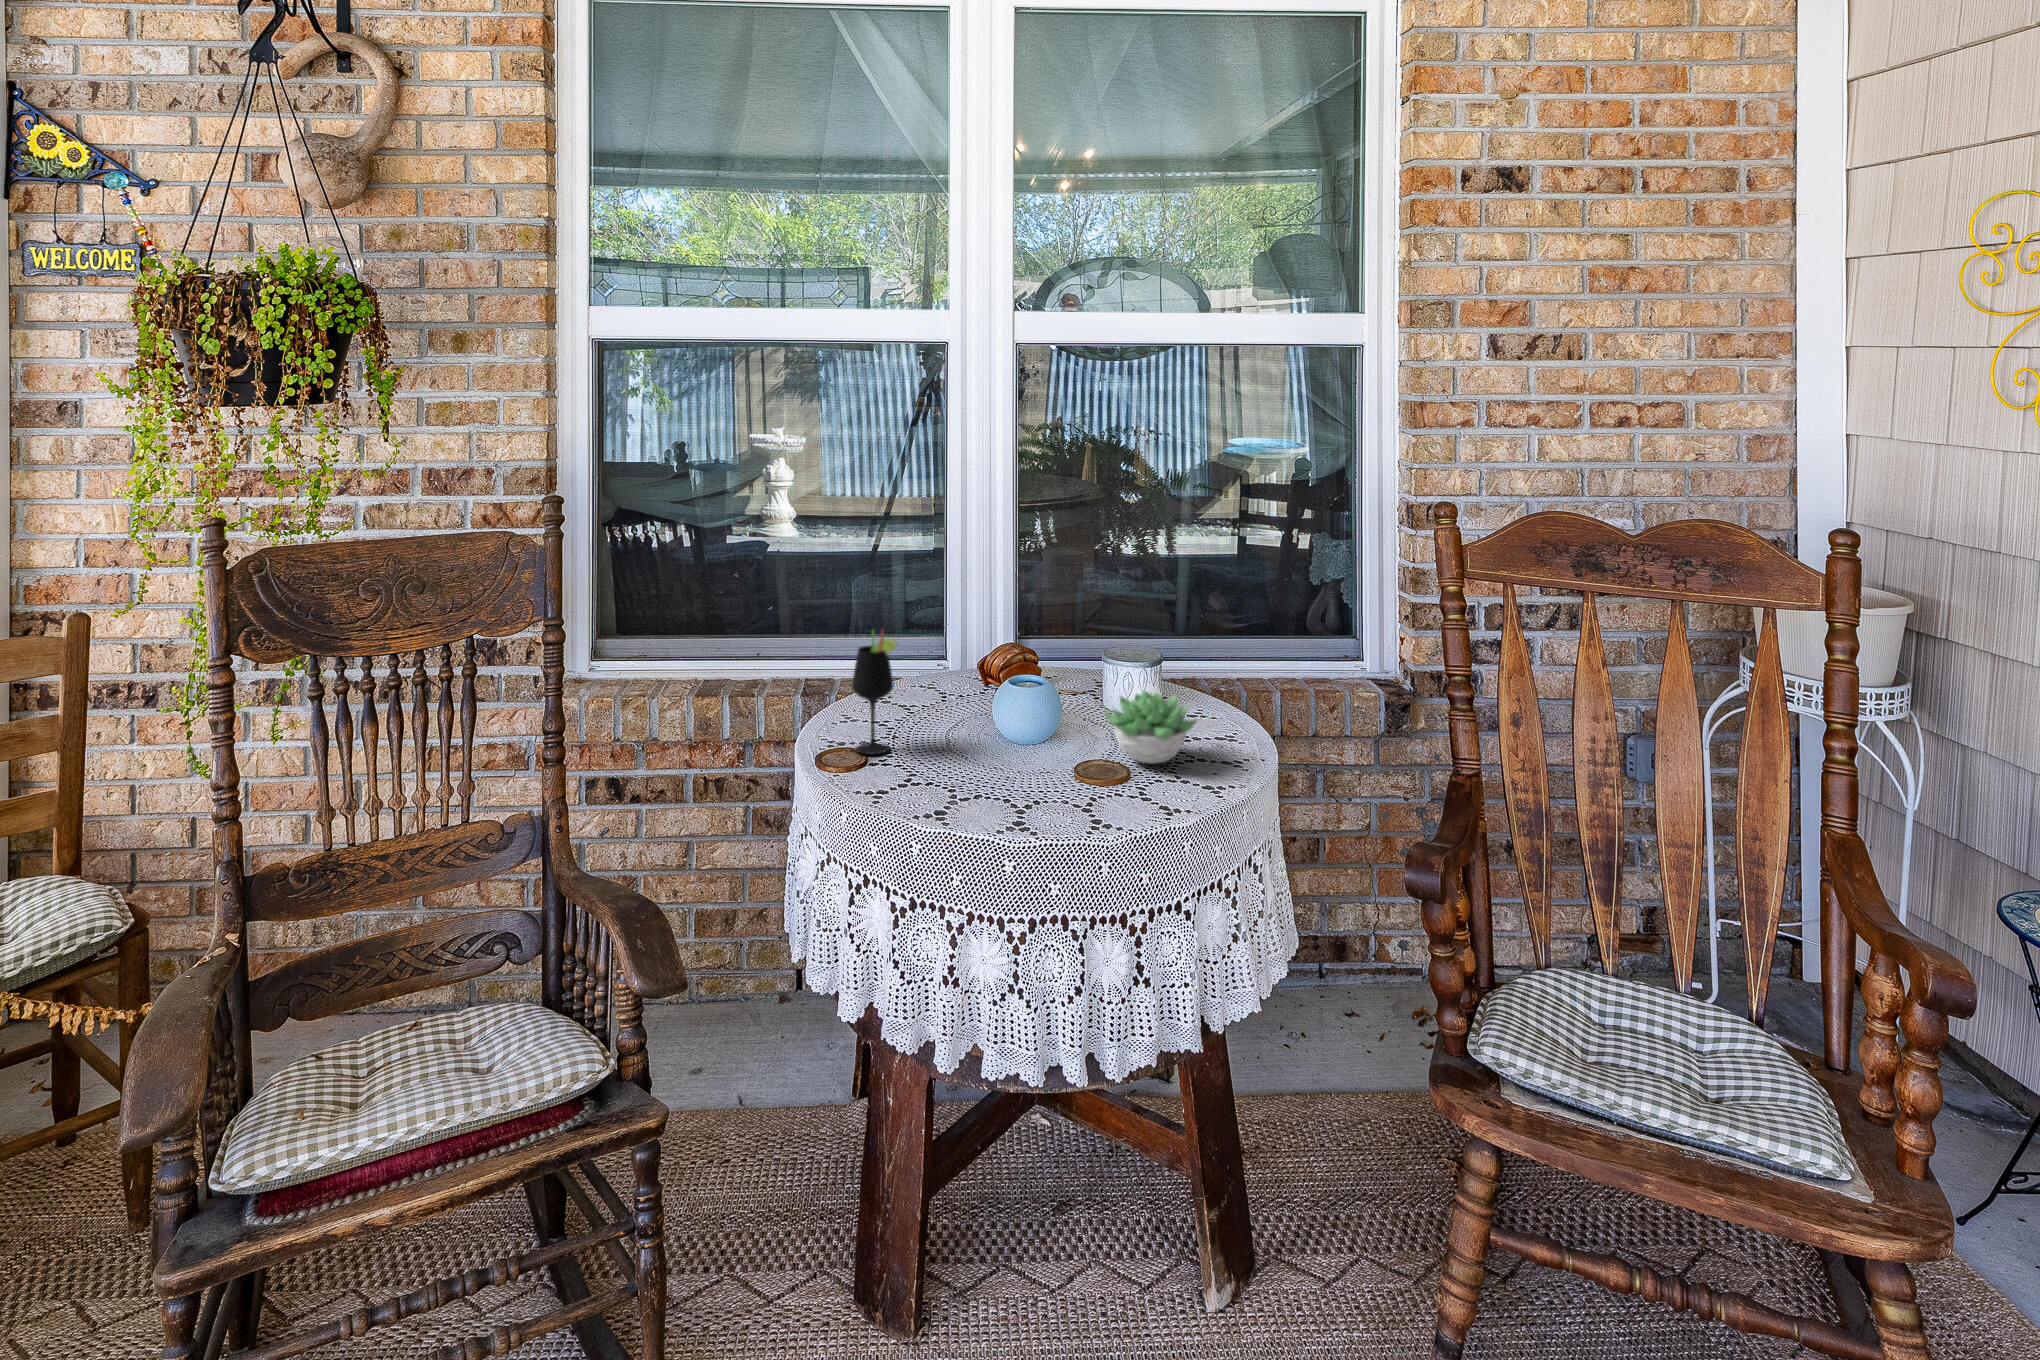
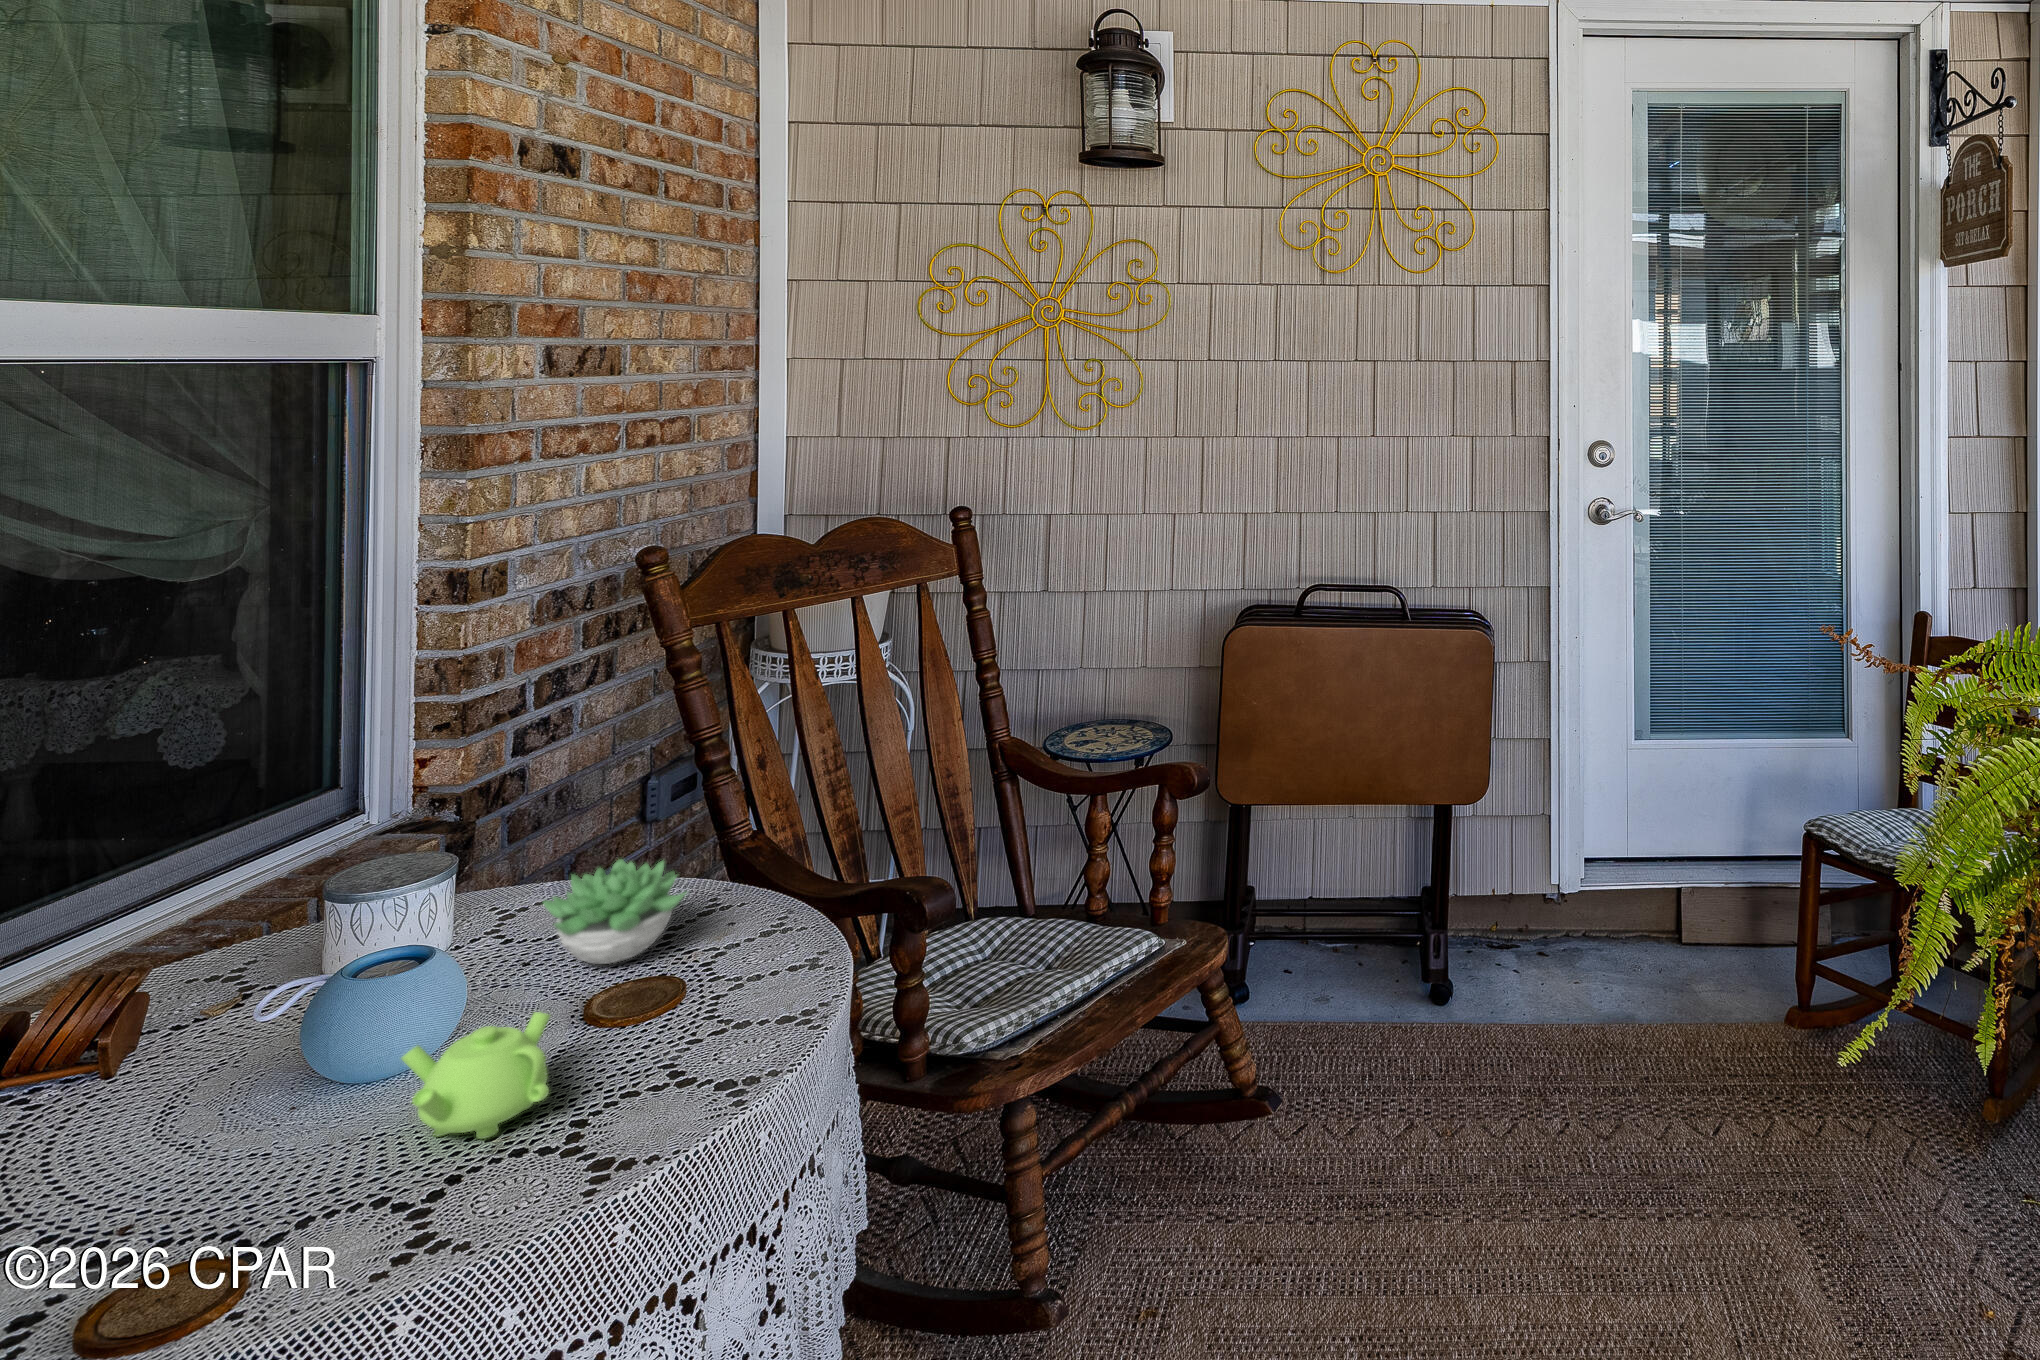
wine glass: present [852,629,897,754] -> none [138,959,269,1228]
teapot: none [910,725,1010,790] -> present [401,1012,550,1139]

